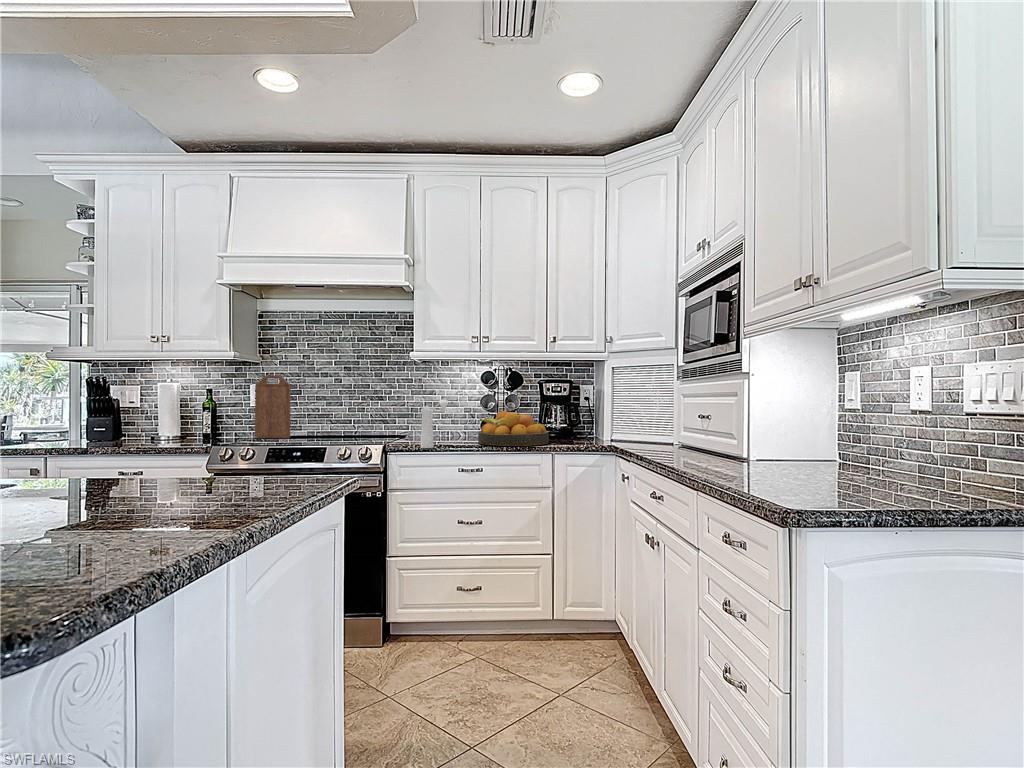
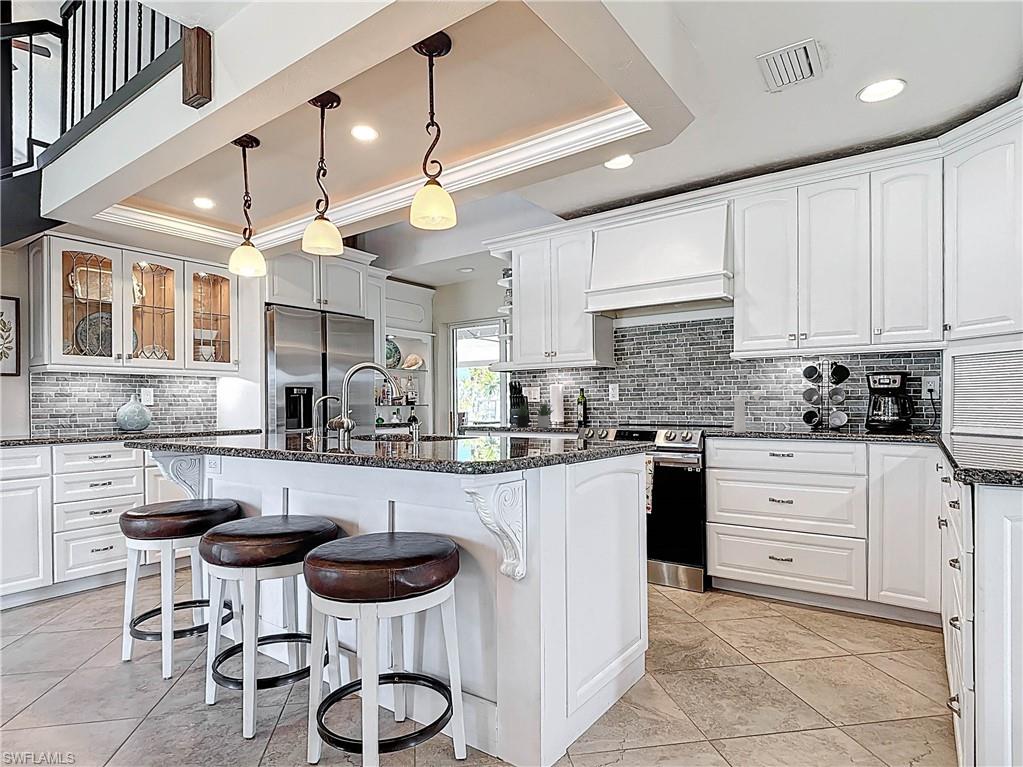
cutting board: present [255,375,291,438] -> none [612,377,638,426]
succulent plant: none [100,407,175,447] -> present [514,402,554,428]
fruit bowl: present [478,411,549,446] -> none [793,402,871,434]

